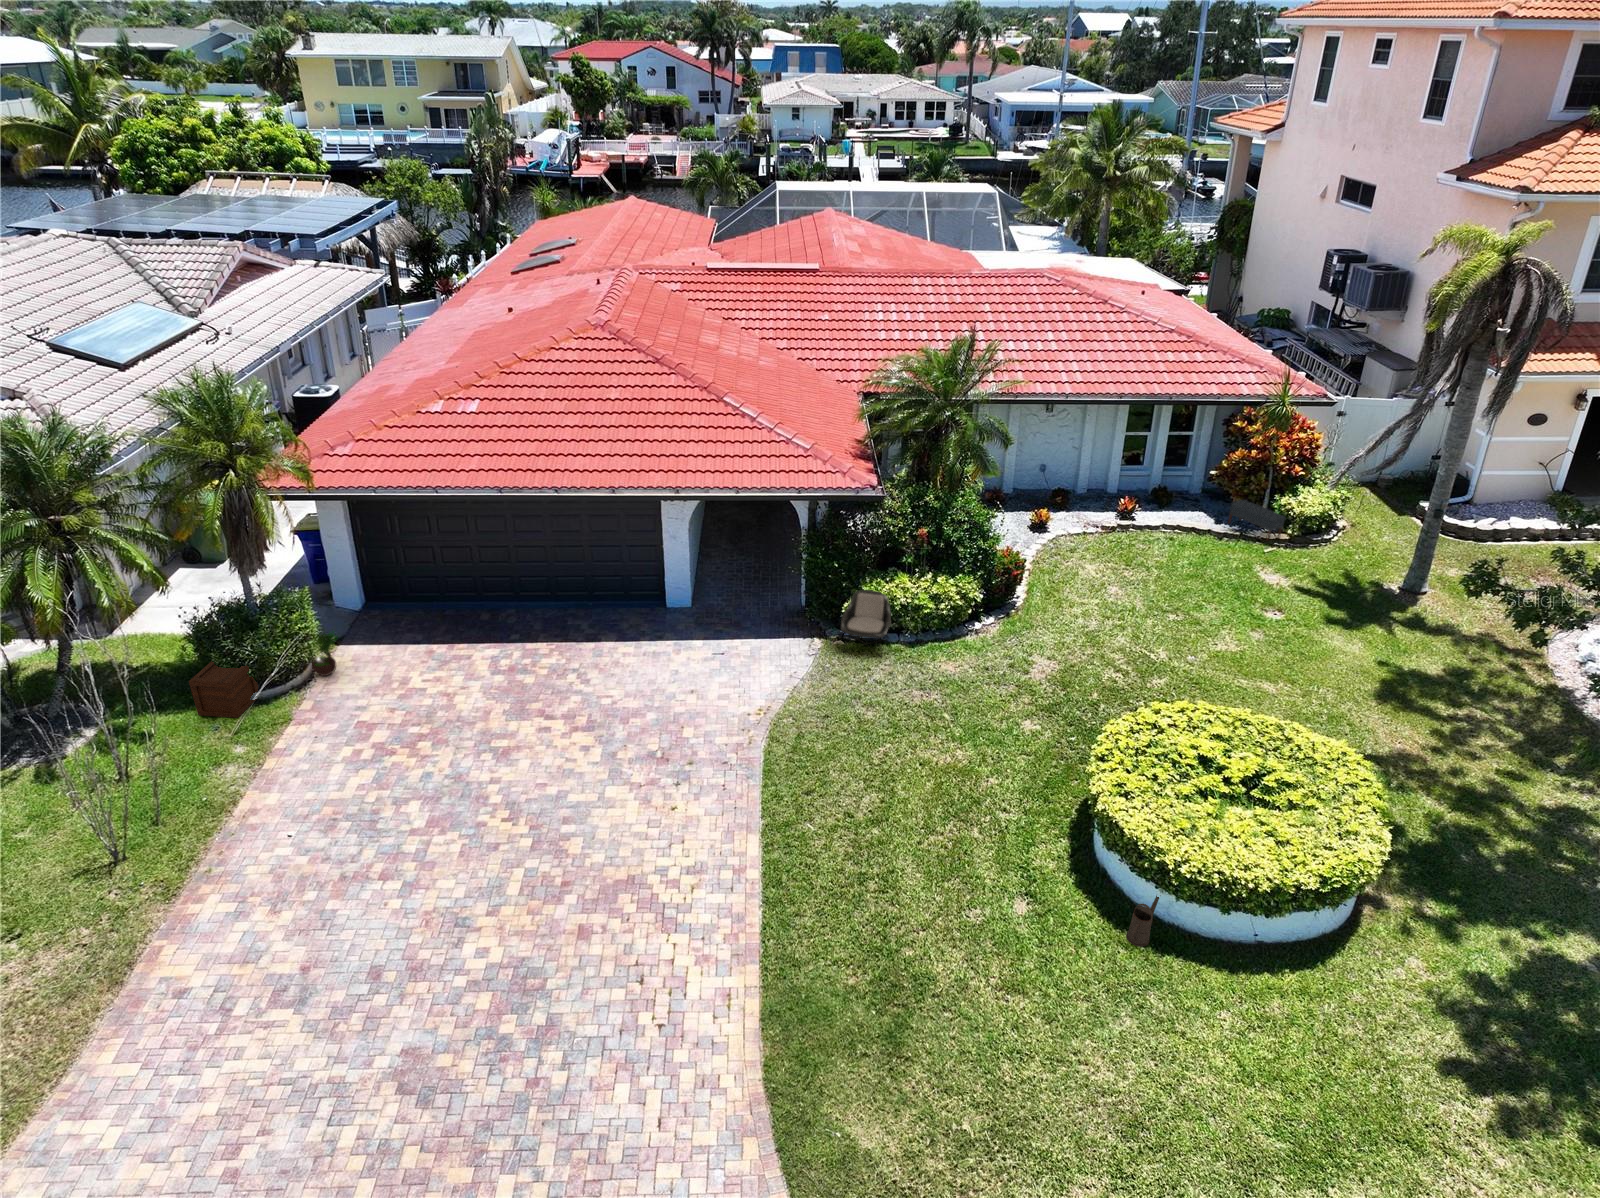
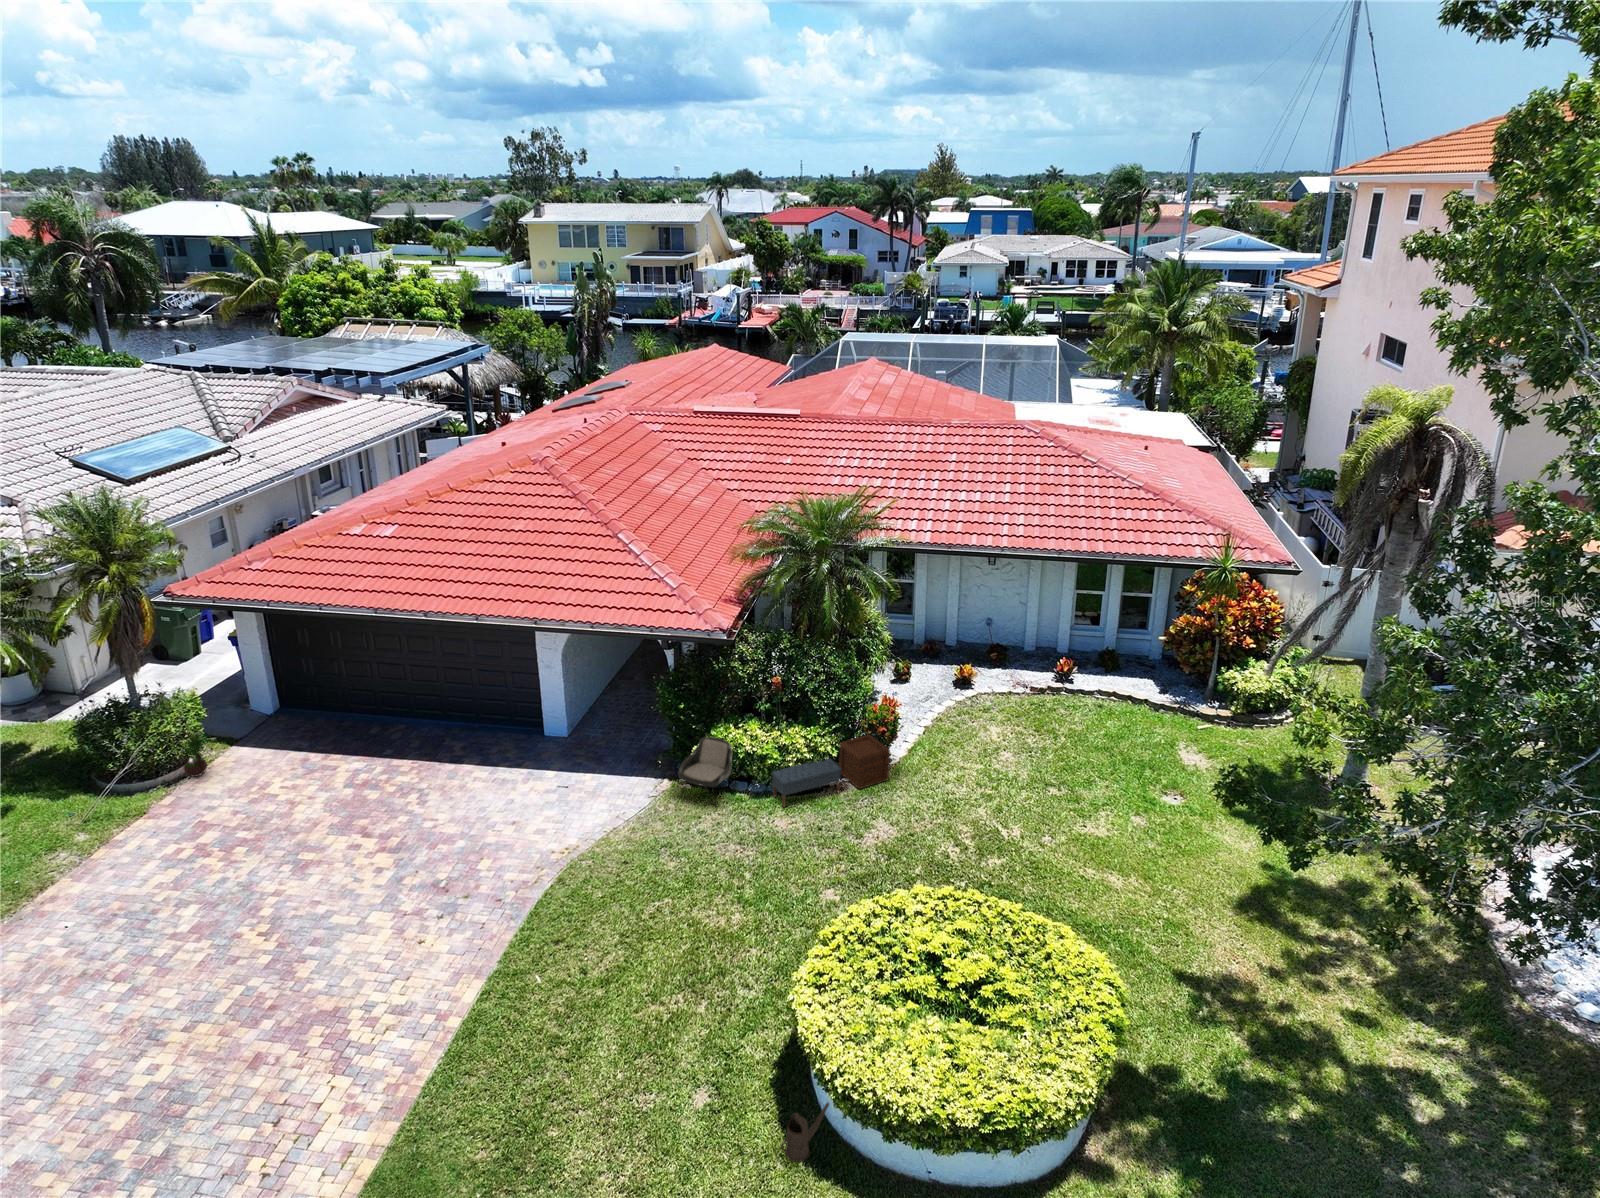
bench: present [1228,500,1285,541] -> present [772,759,841,808]
wooden crate: present [189,661,258,718] -> present [839,734,890,789]

